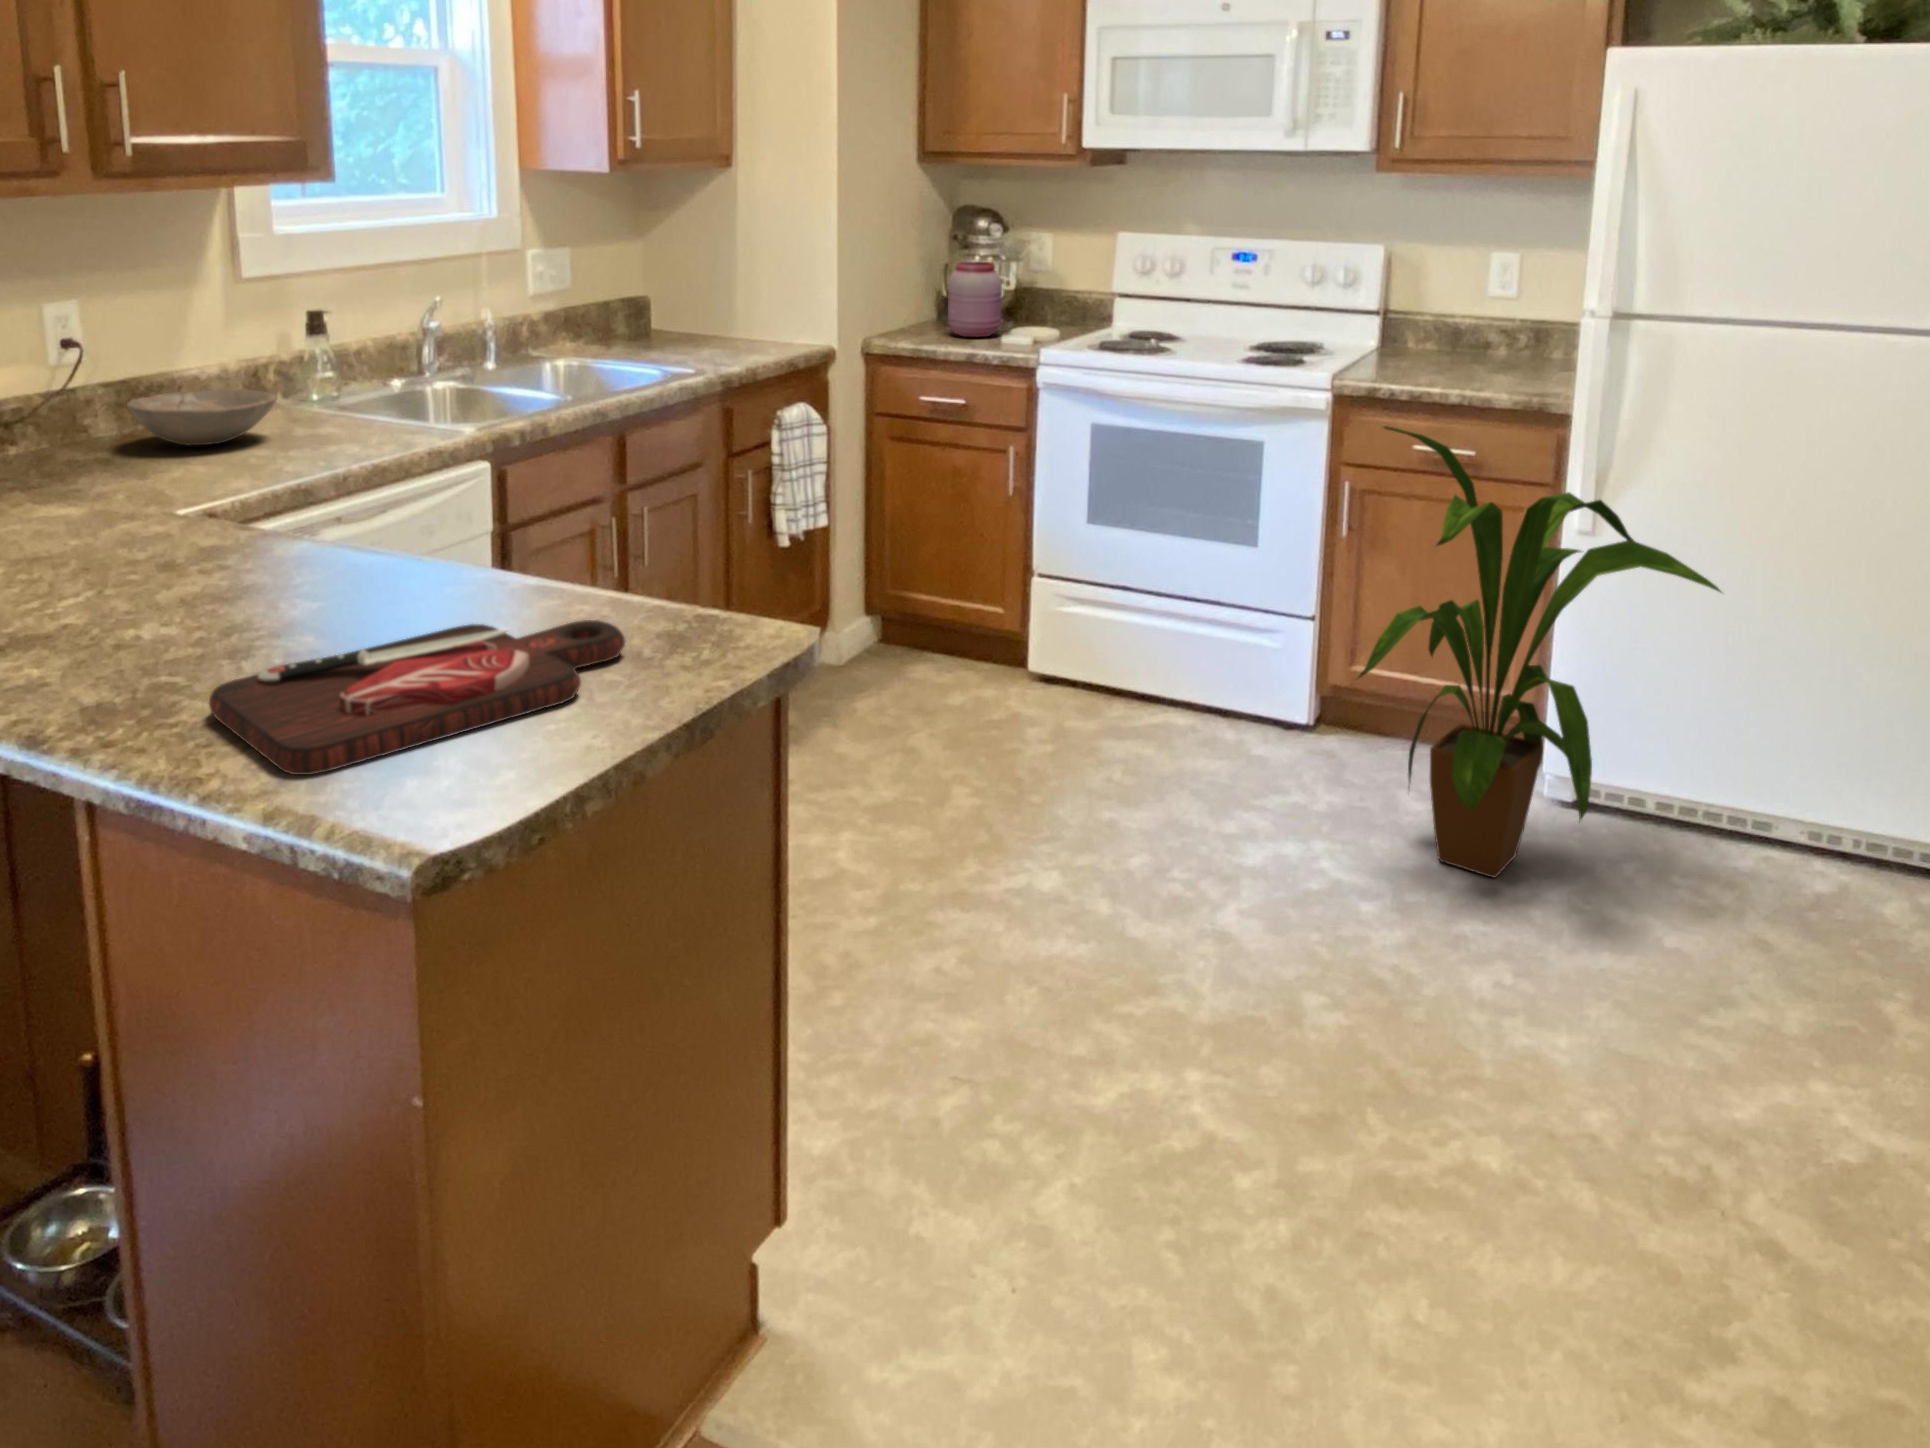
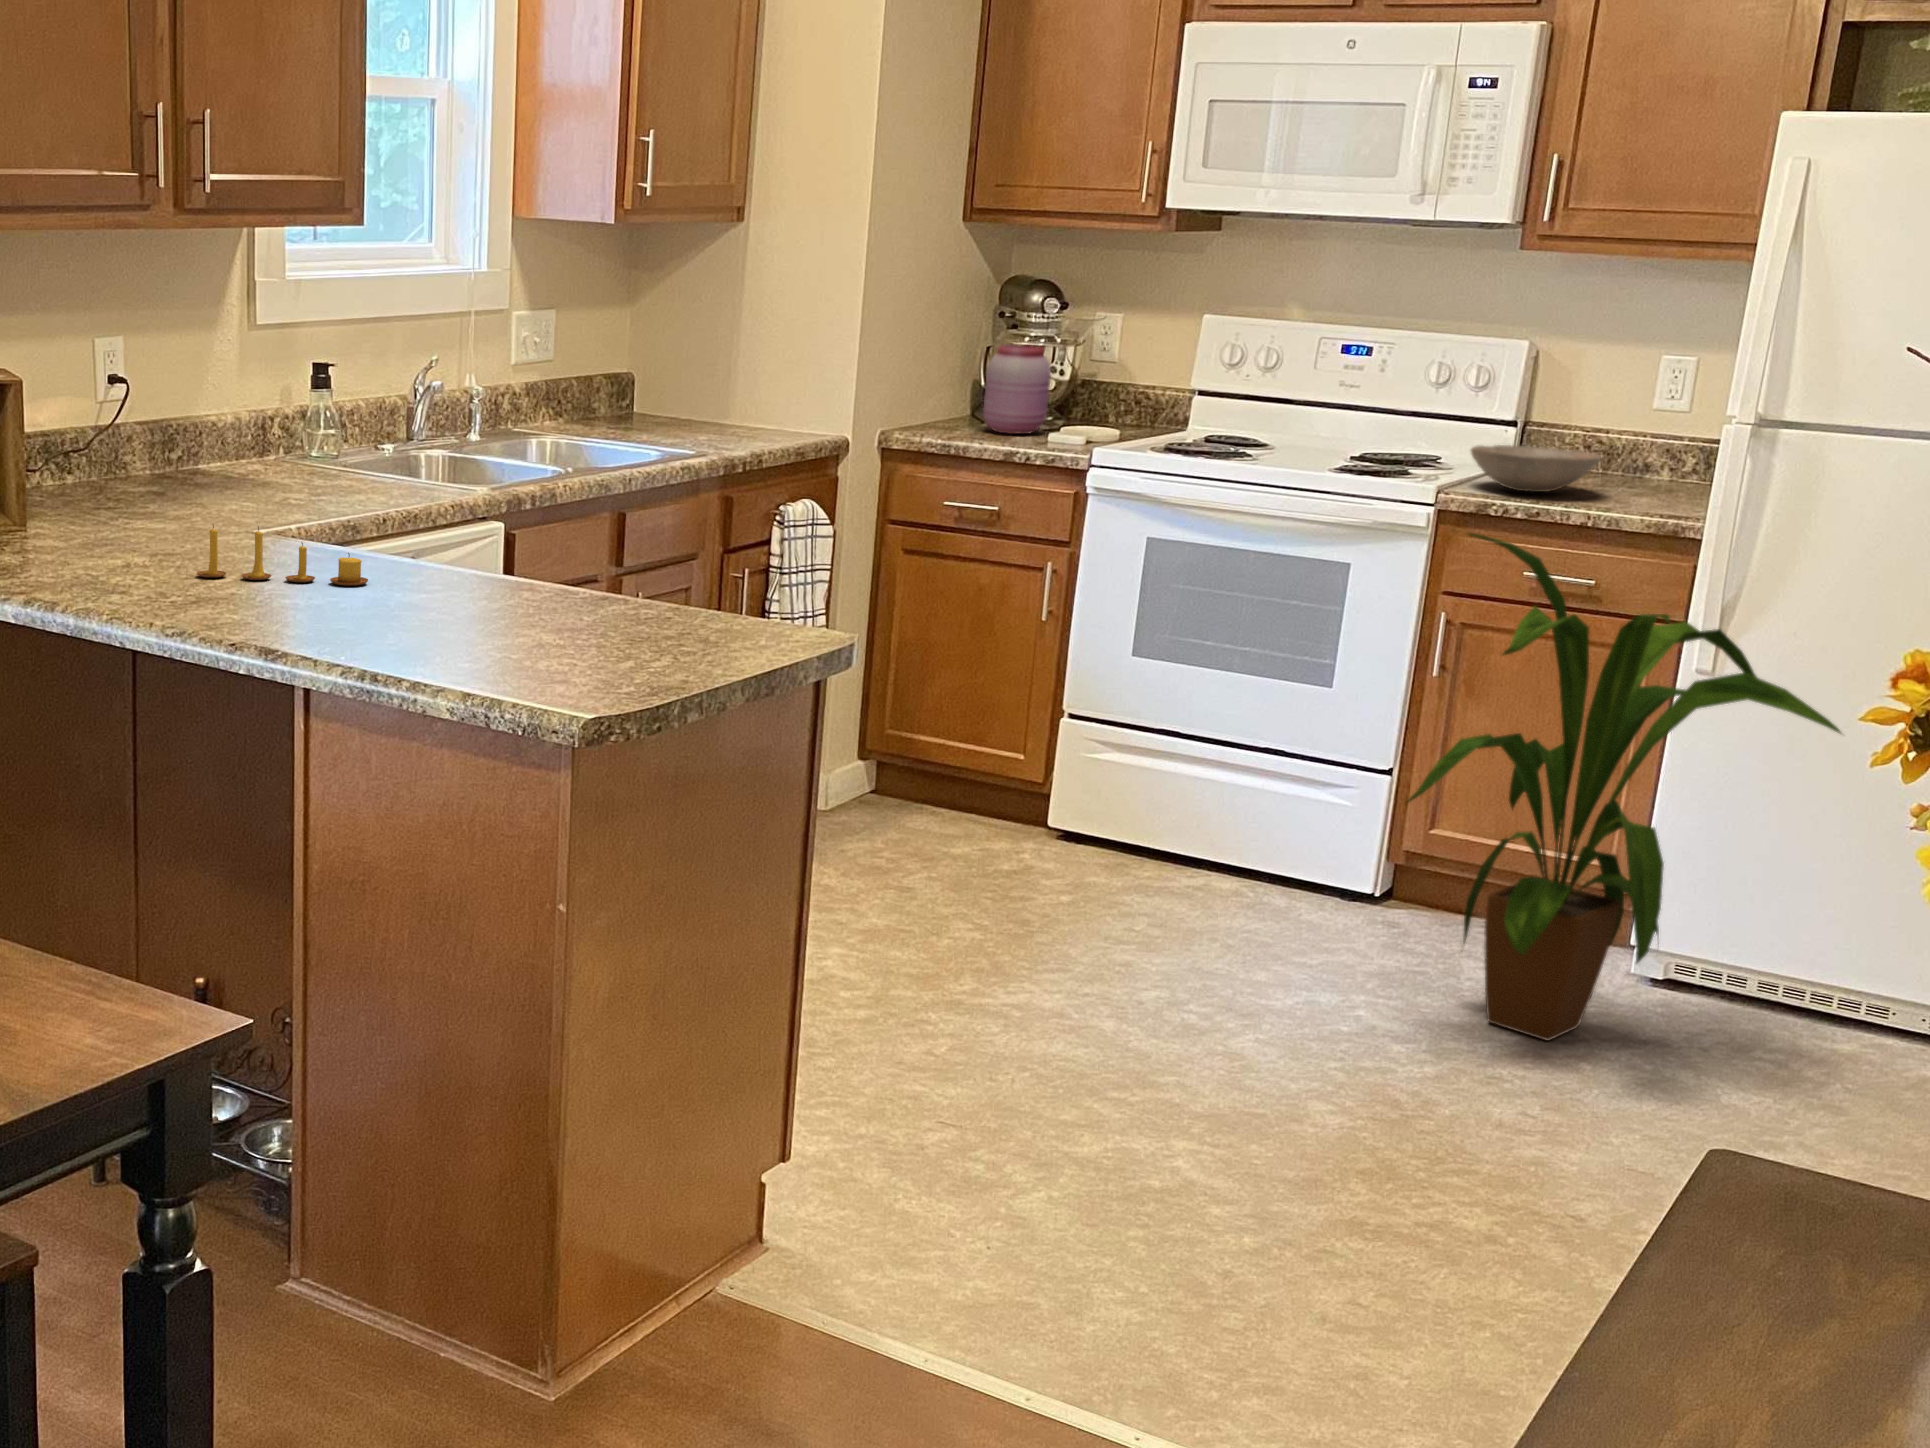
bowl: present [127,389,276,445] -> present [1471,445,1602,492]
candle: none [33,548,252,613] -> present [197,525,368,586]
cutting board: present [209,620,626,775] -> none [385,589,693,664]

